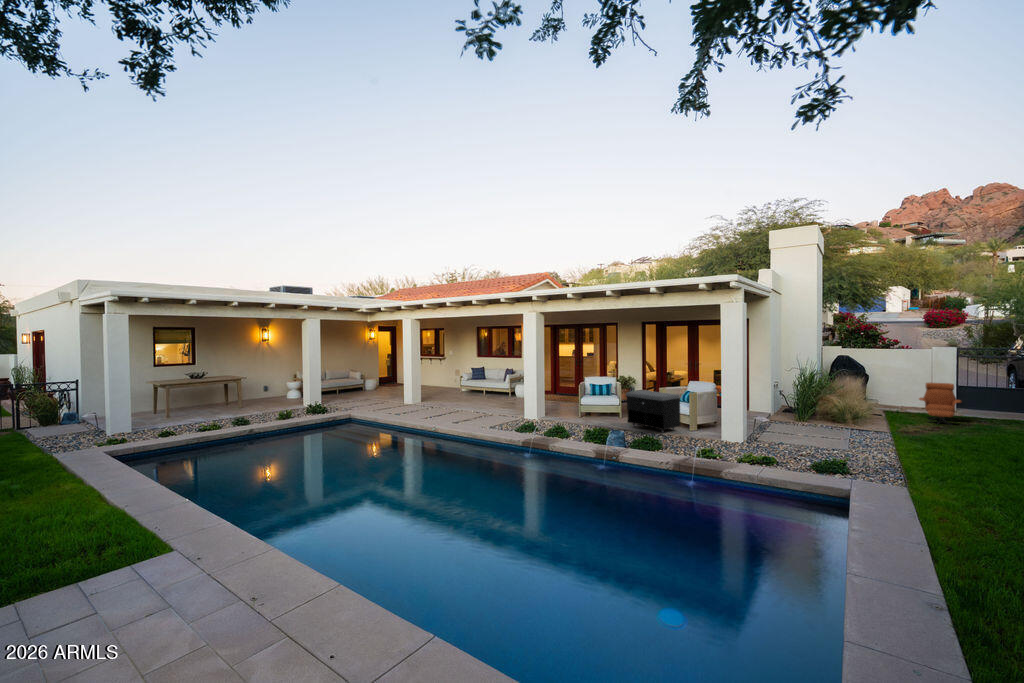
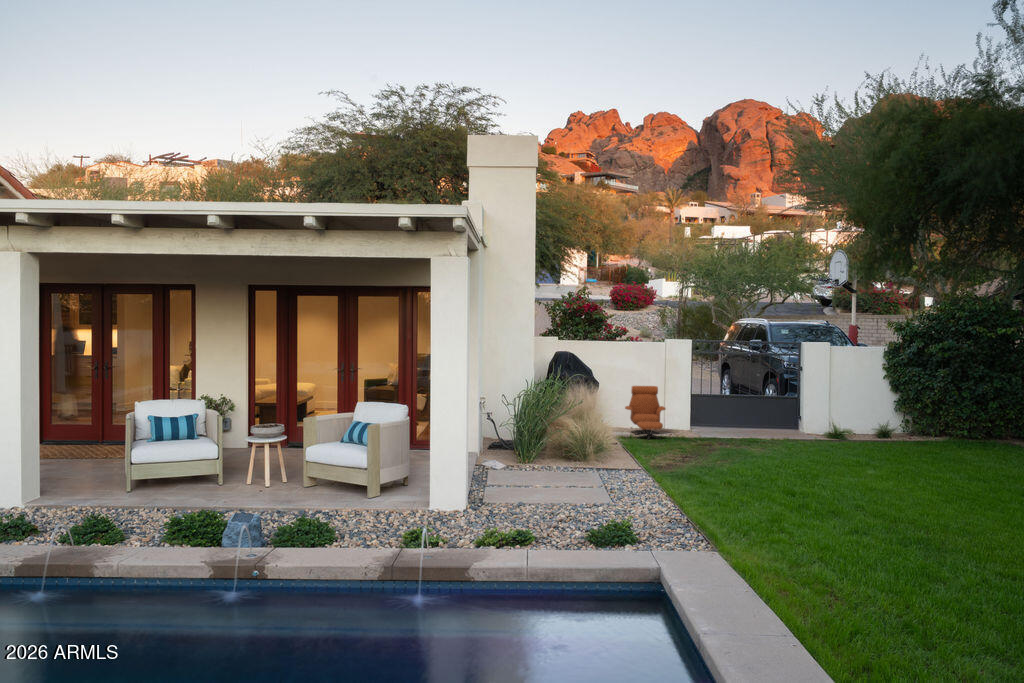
storage bench: present [626,390,680,432] -> none [241,423,349,504]

